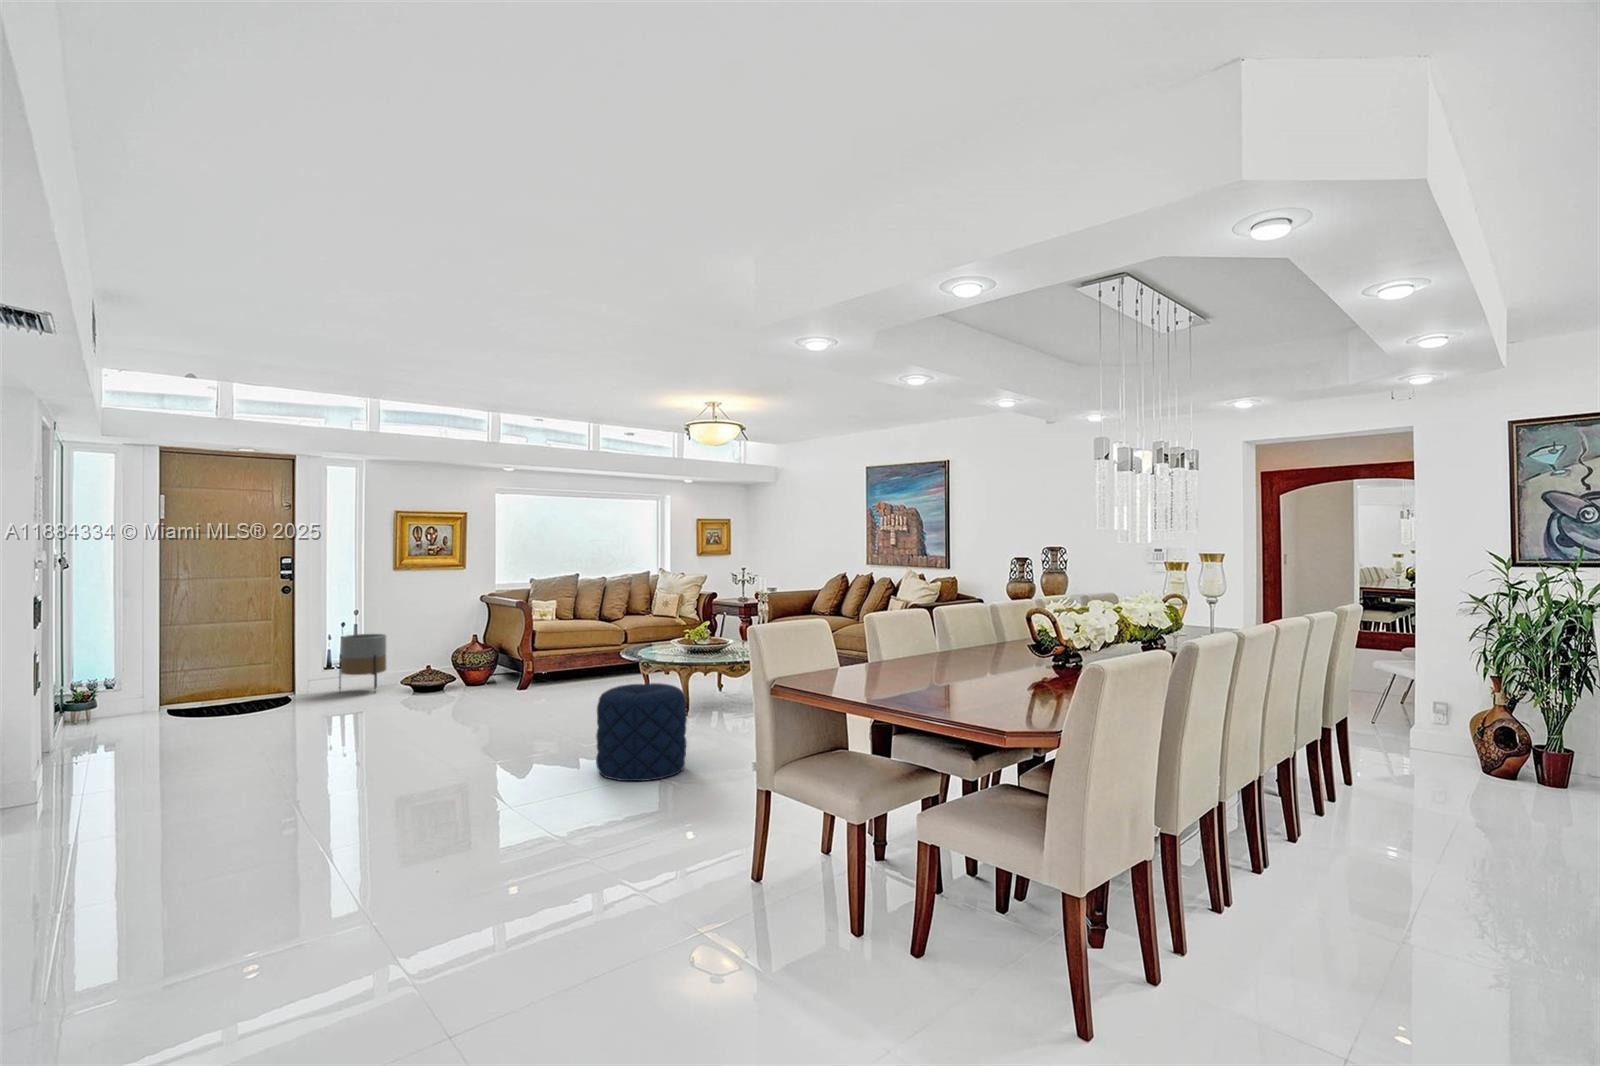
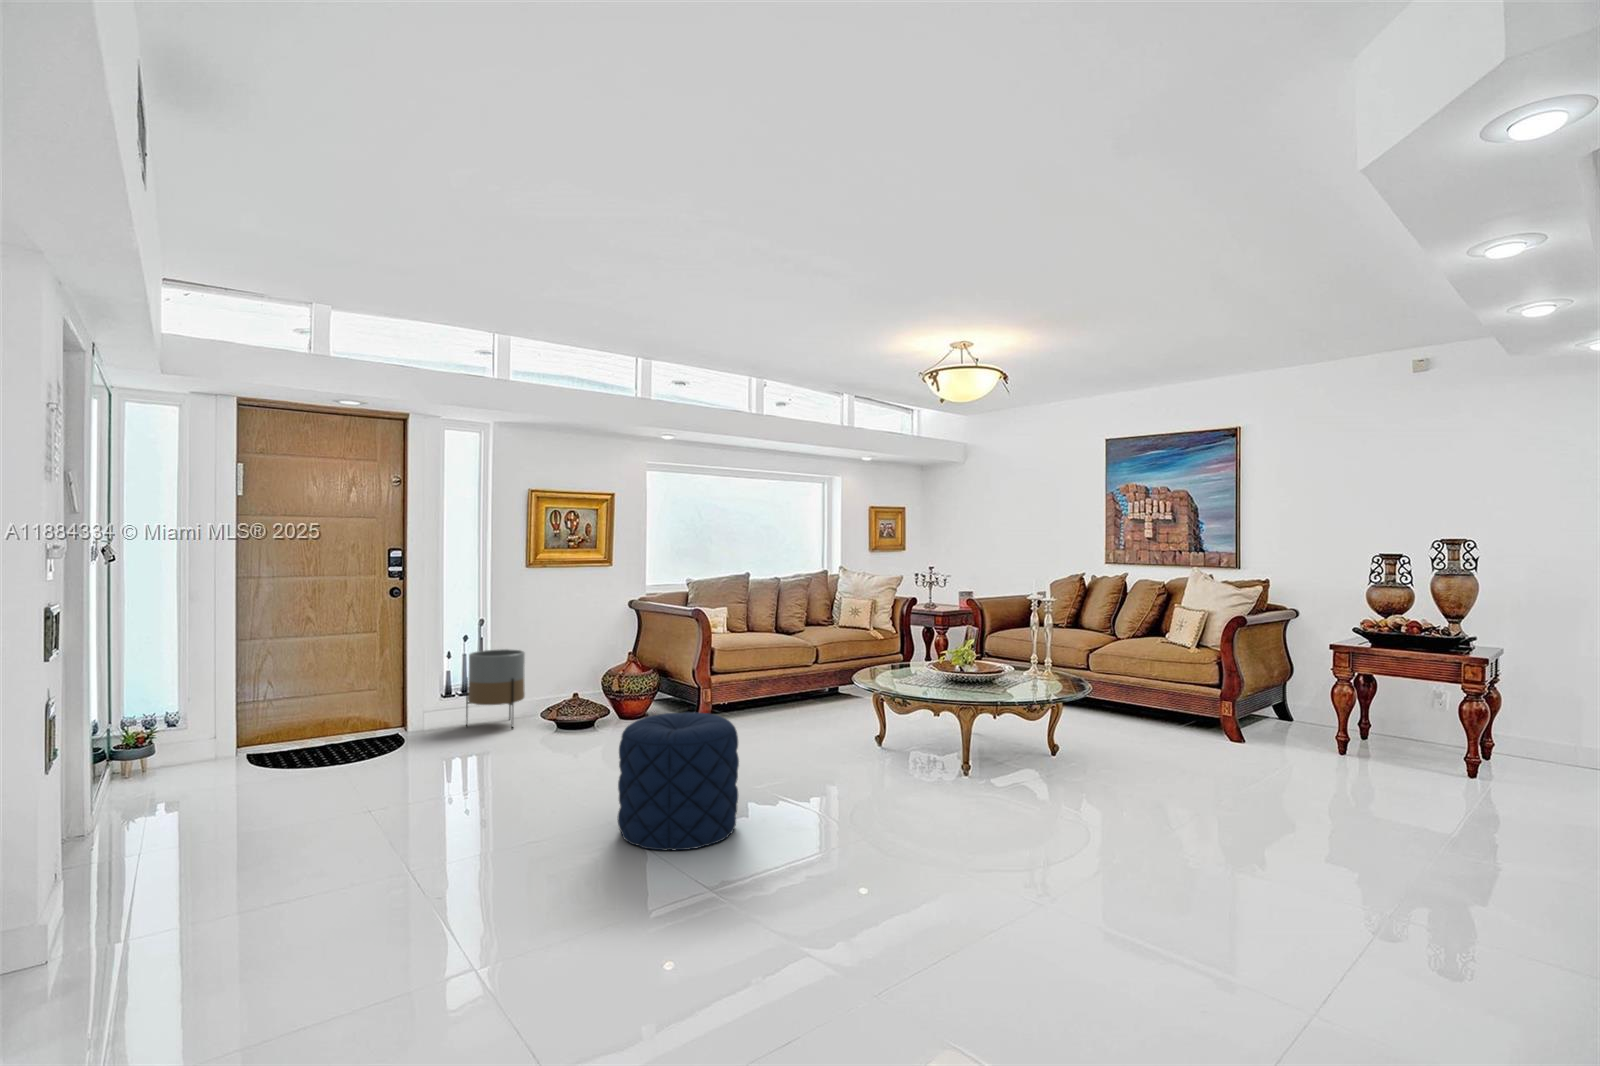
pouf: present [596,683,687,781] -> present [618,712,739,851]

